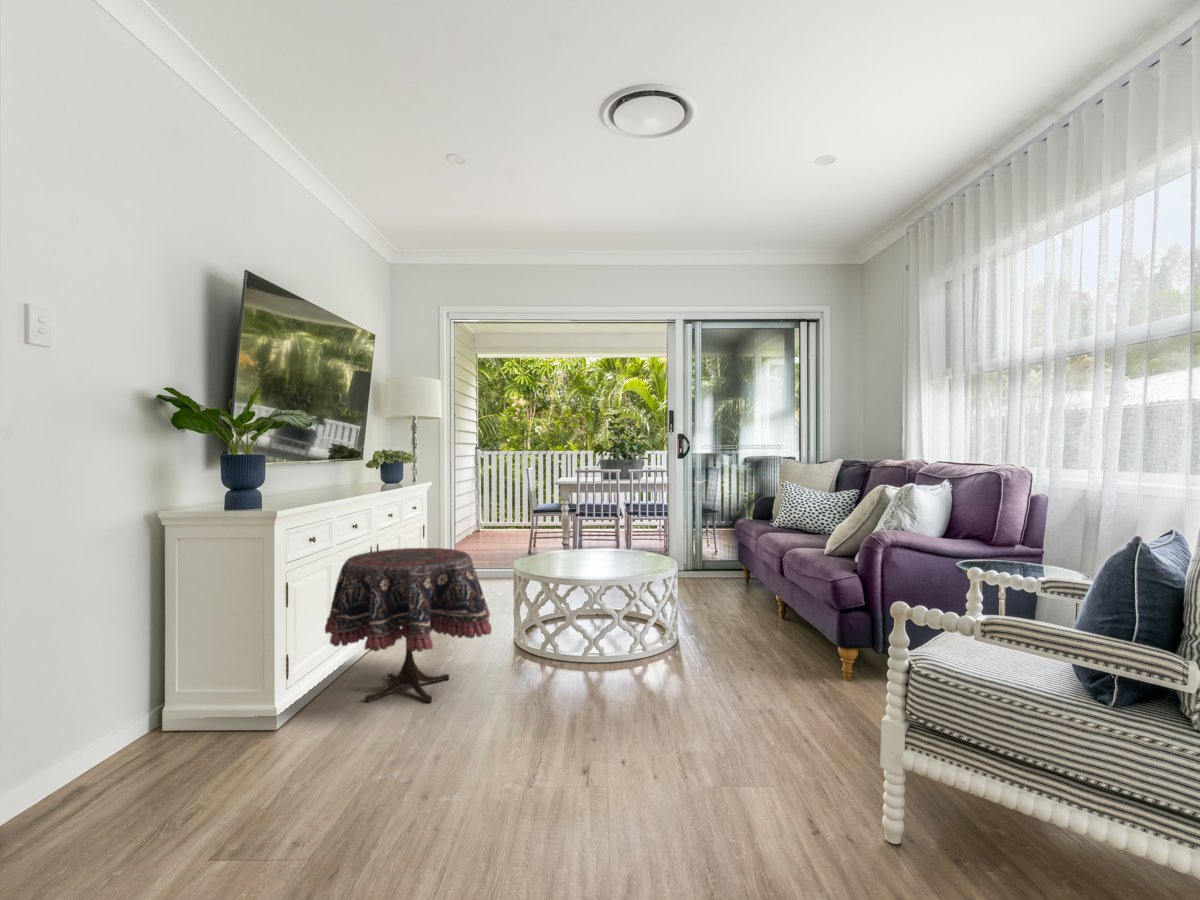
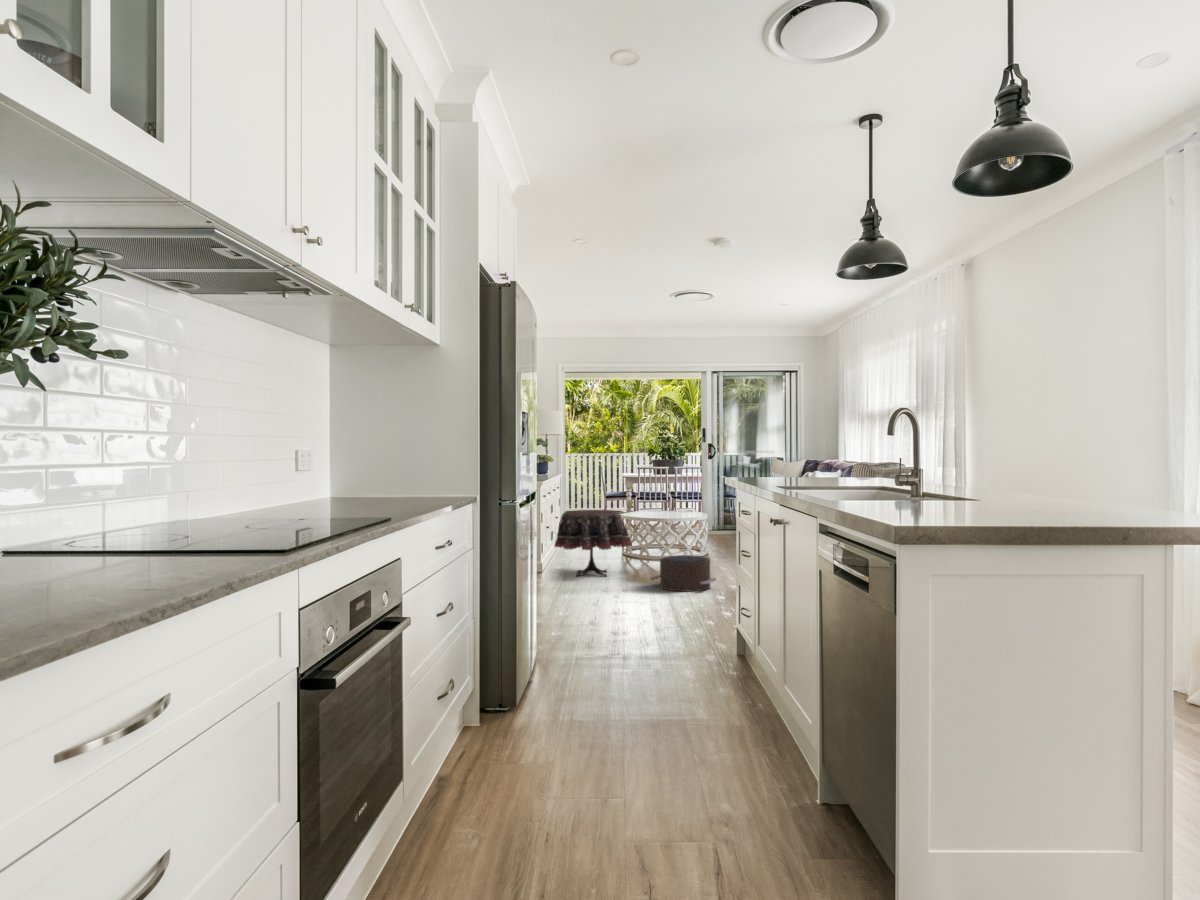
pouf: none [487,683,669,822] -> present [650,555,716,591]

